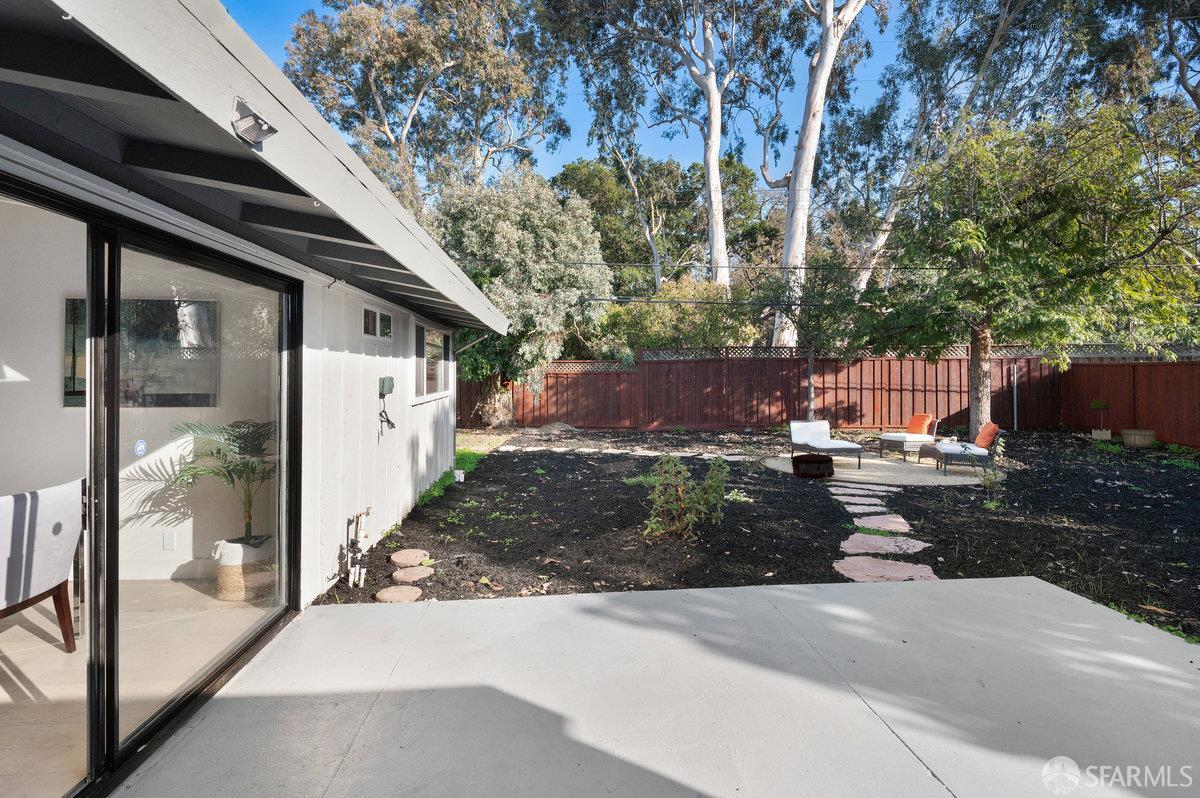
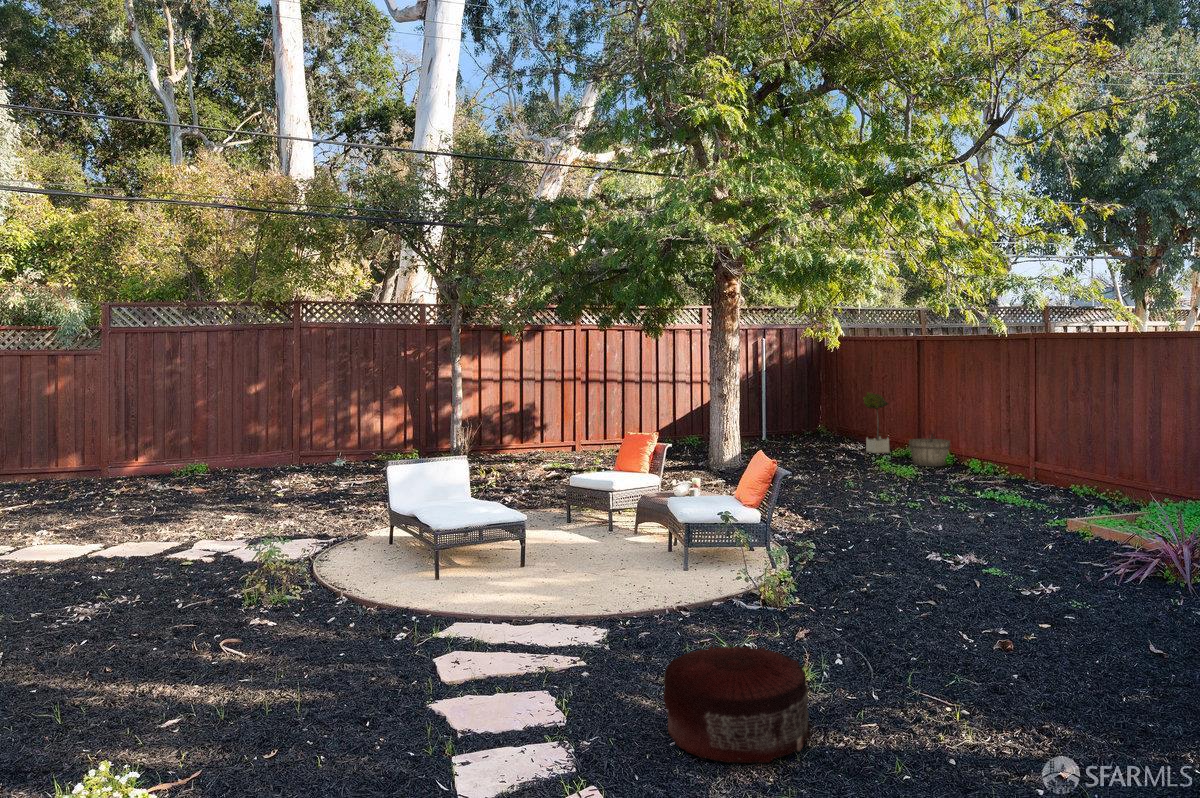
pouf: present [791,454,834,477] -> present [663,646,812,763]

